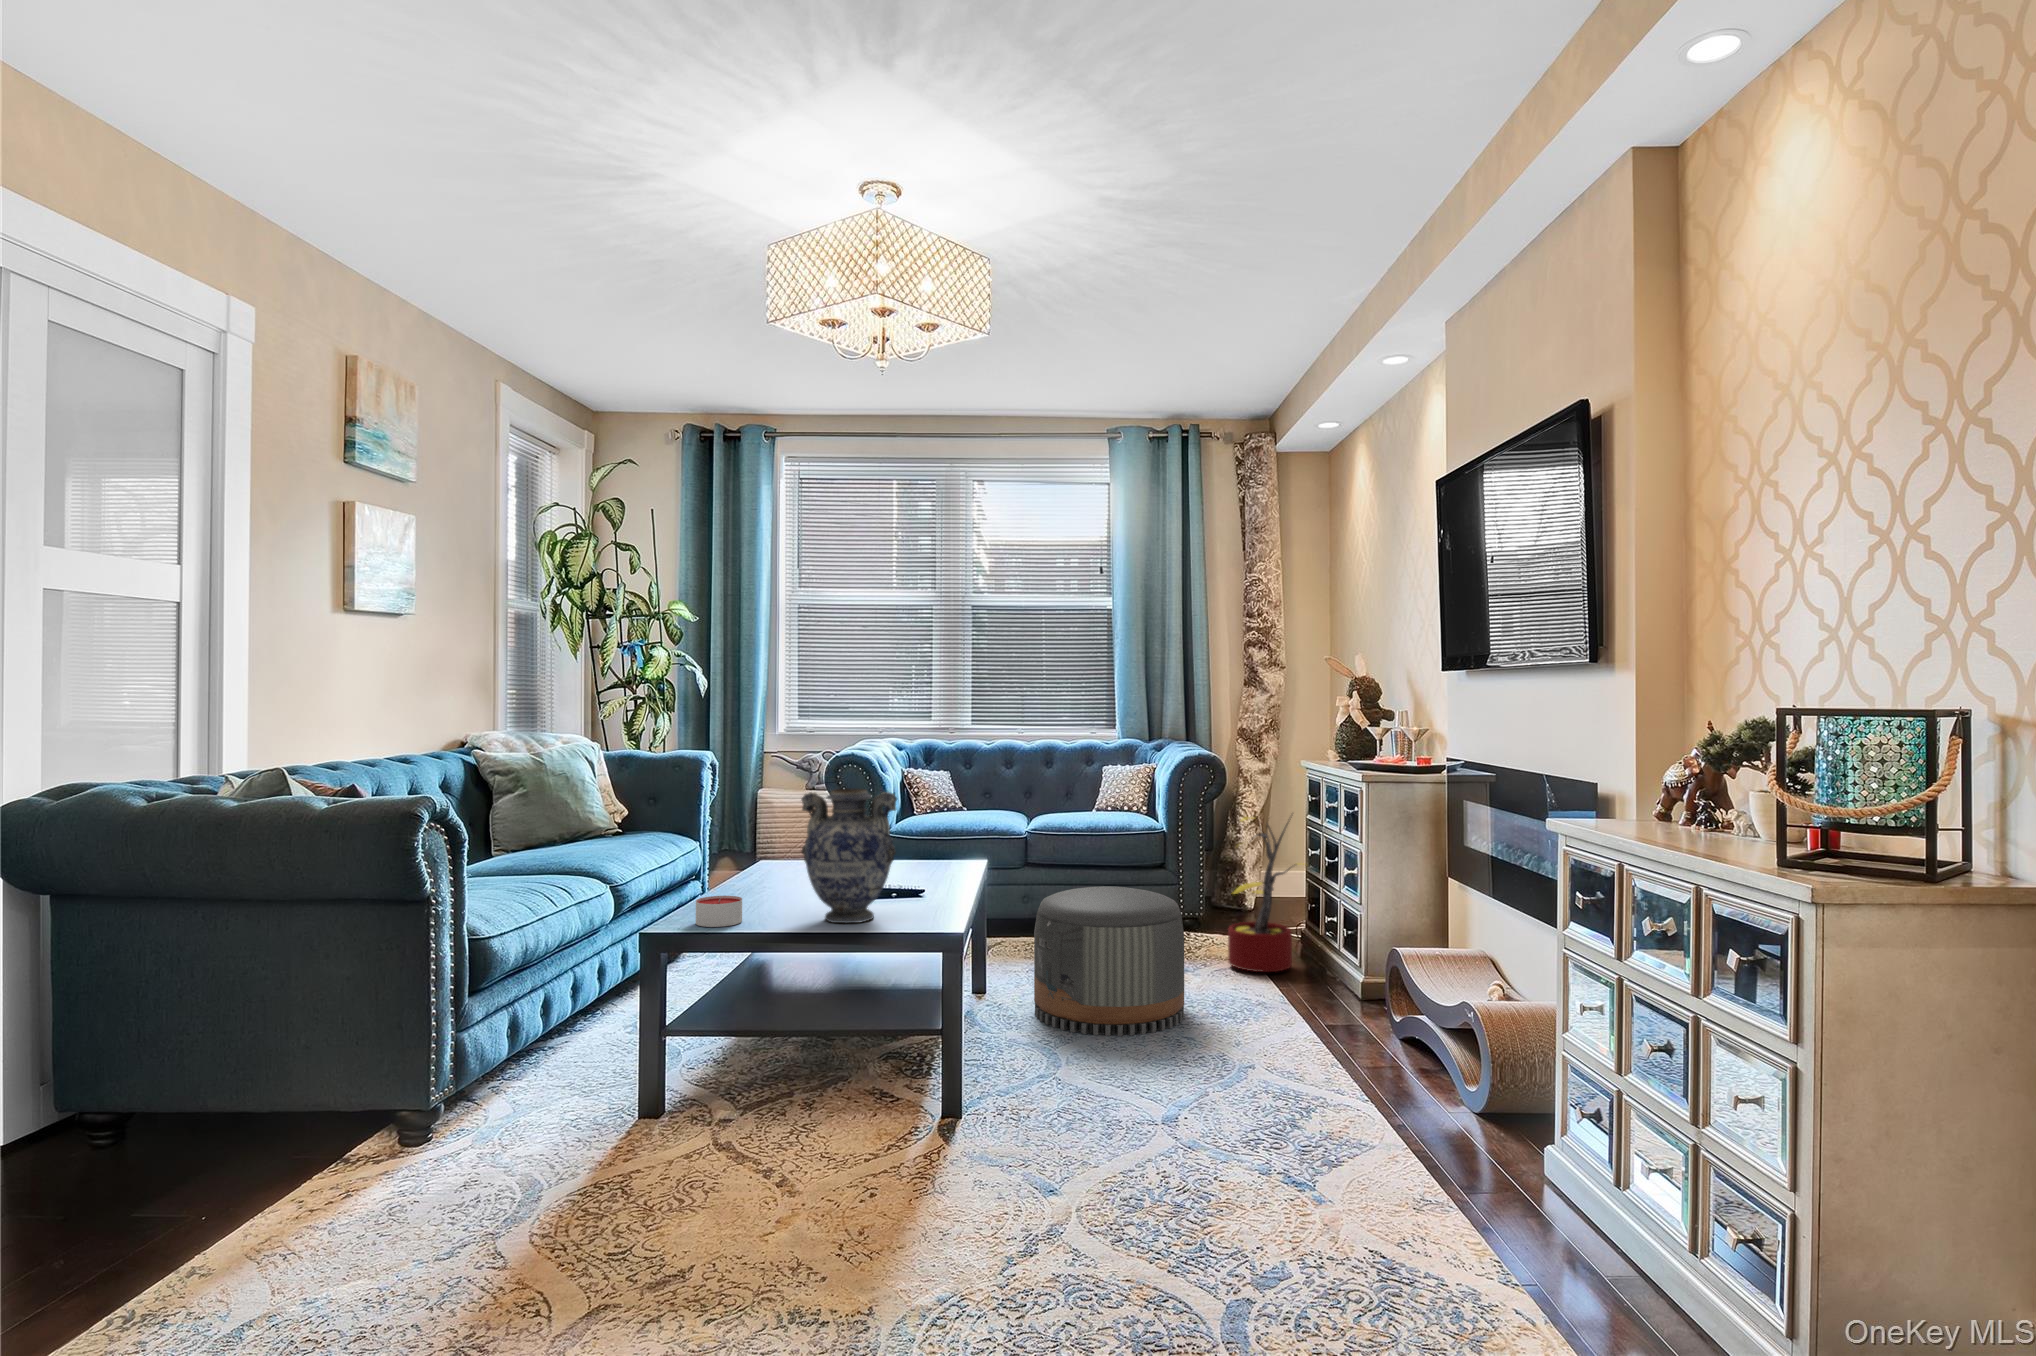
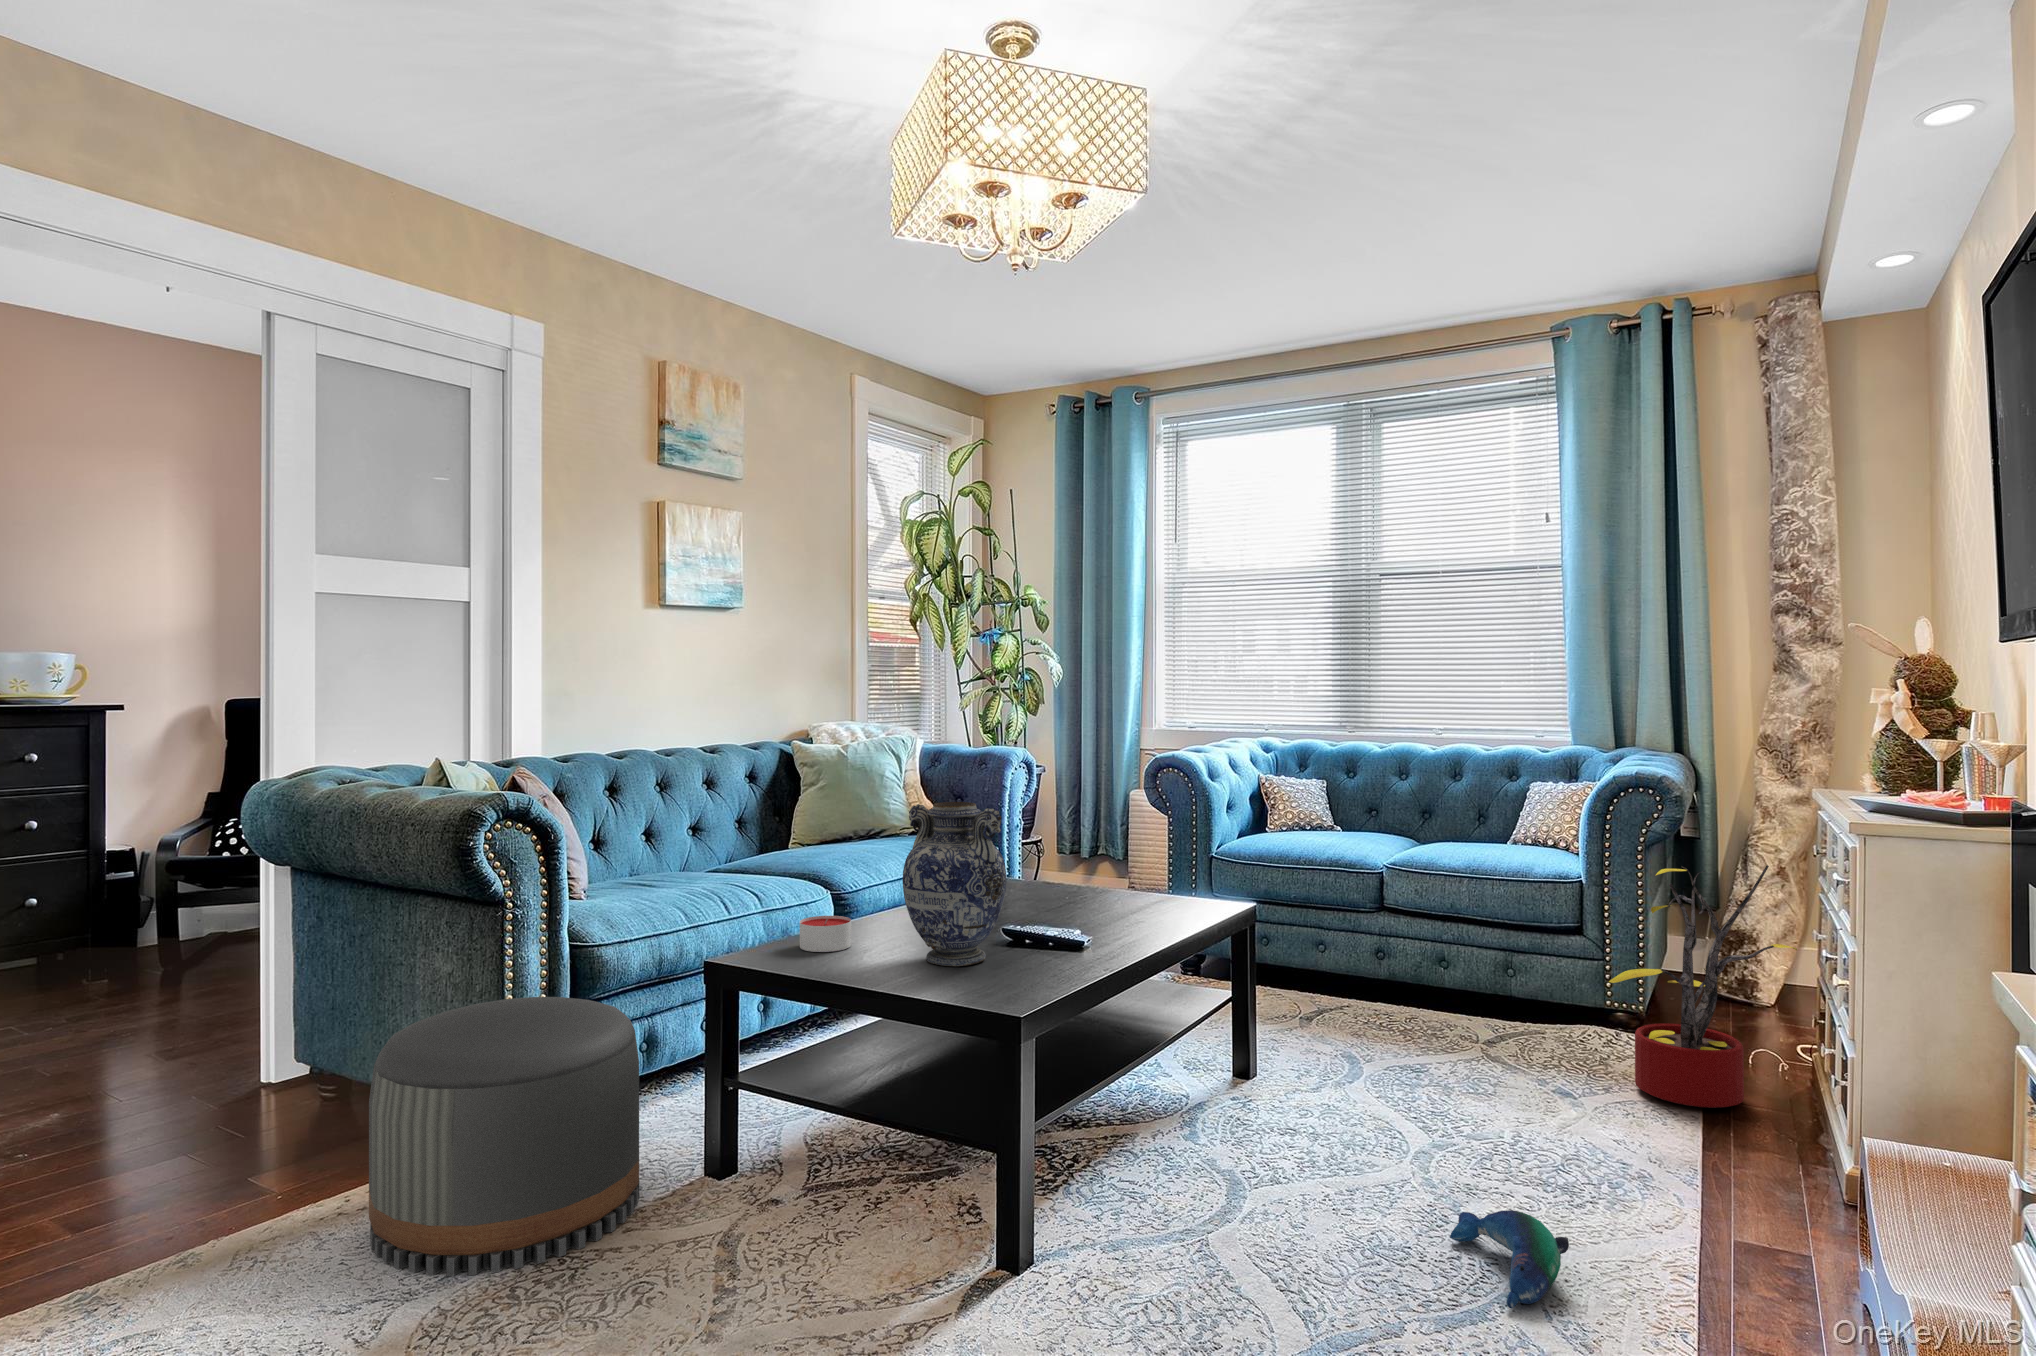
pouf: present [1034,886,1184,1036] -> present [369,997,639,1276]
plush toy: none [1211,1035,1290,1089] -> present [1450,1210,1569,1309]

